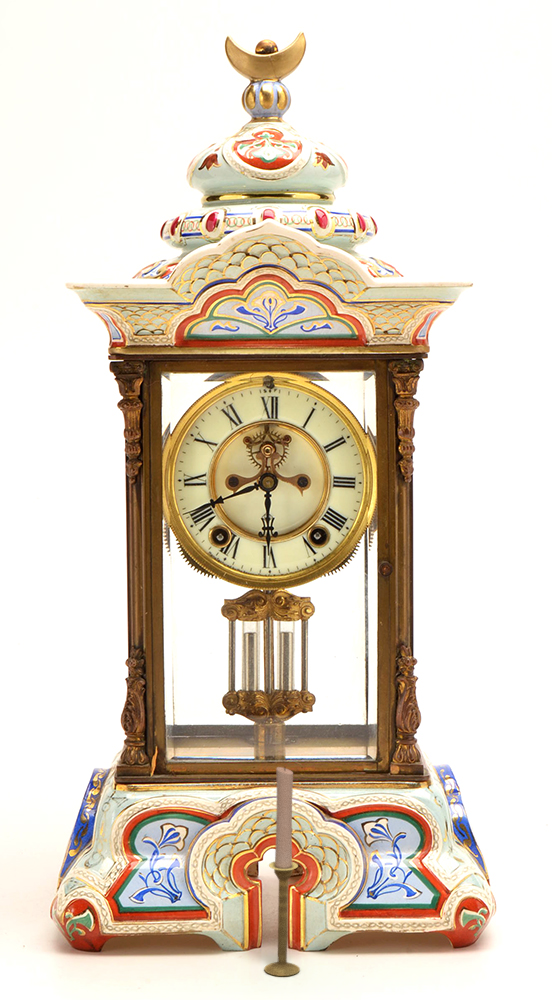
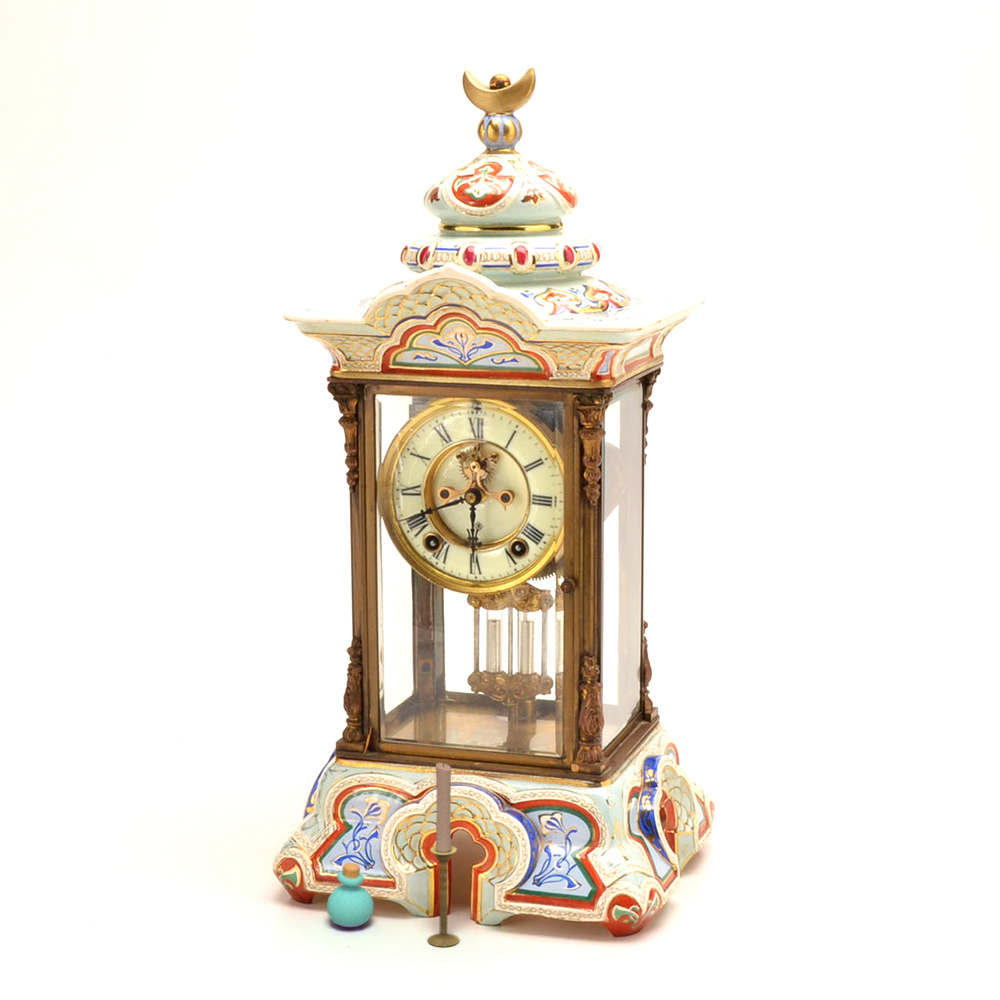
perfume bottle: none [144,894,195,967] -> present [327,863,374,927]

